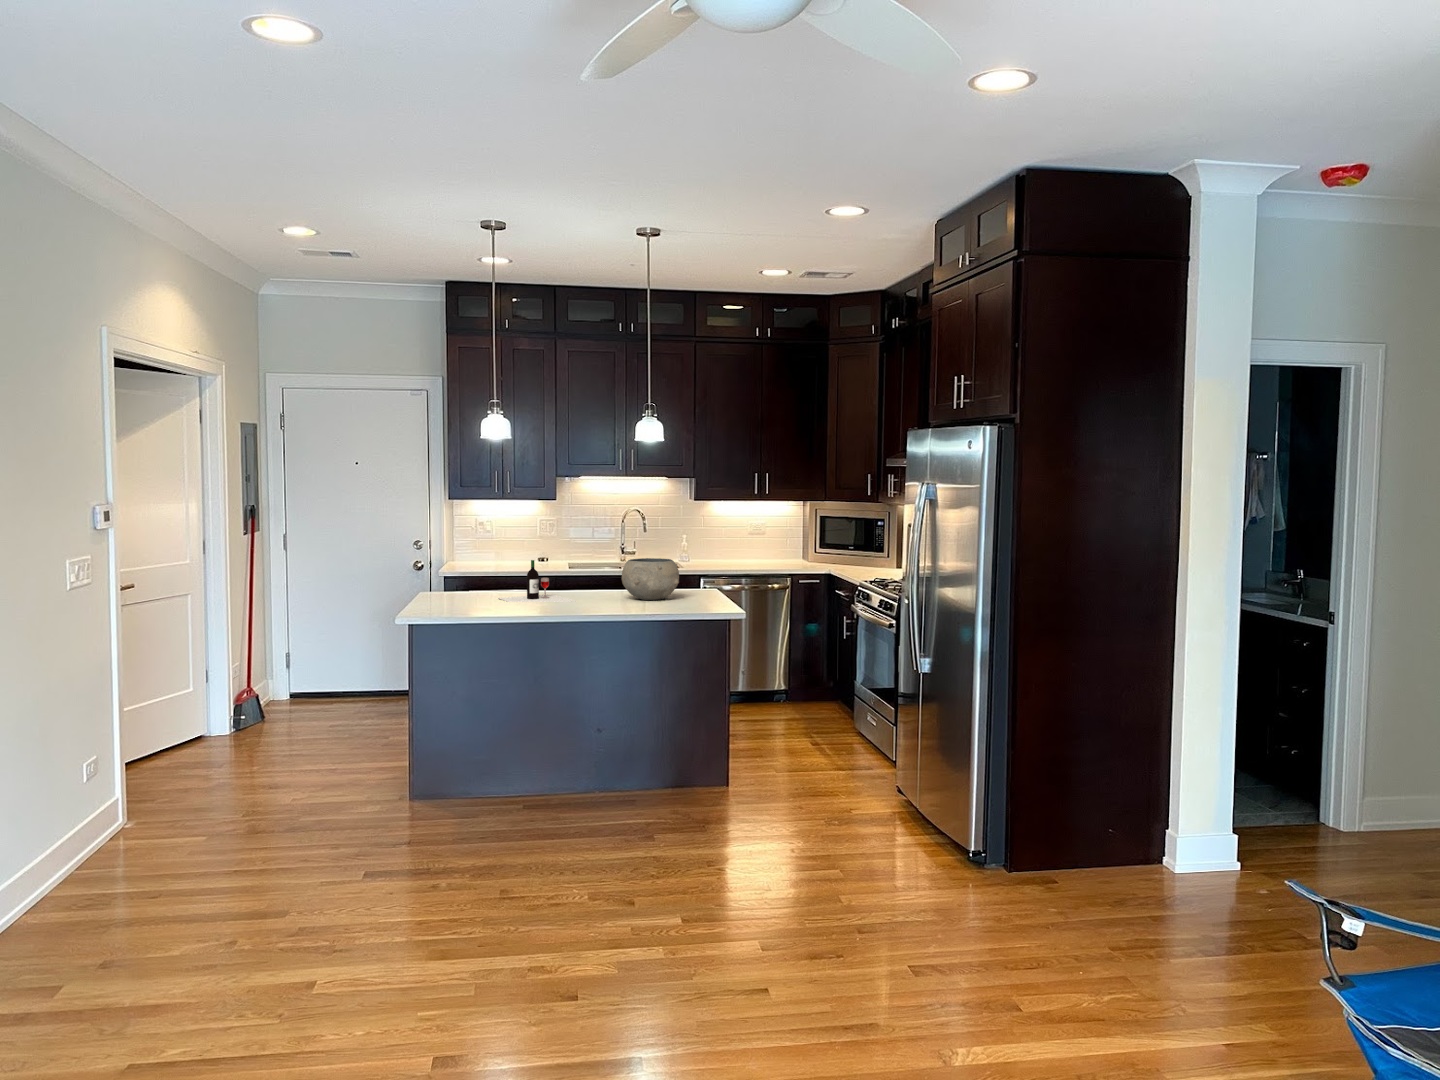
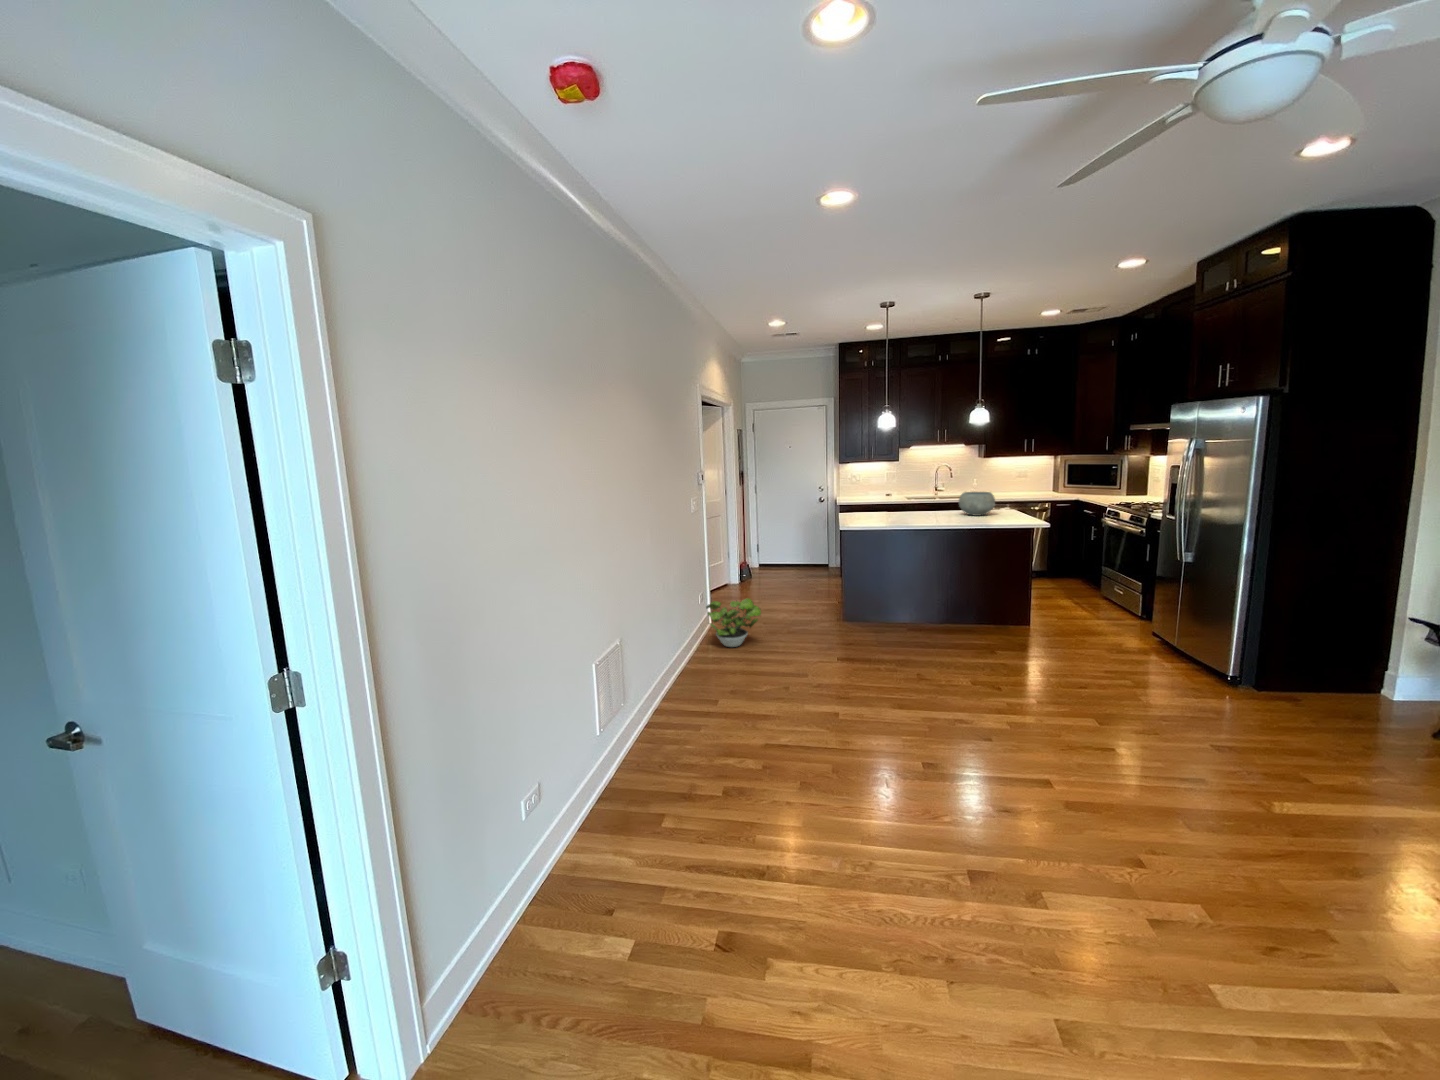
wine bottle: present [499,560,574,602] -> none [885,494,933,519]
potted plant: none [64,775,193,886] -> present [706,598,761,647]

